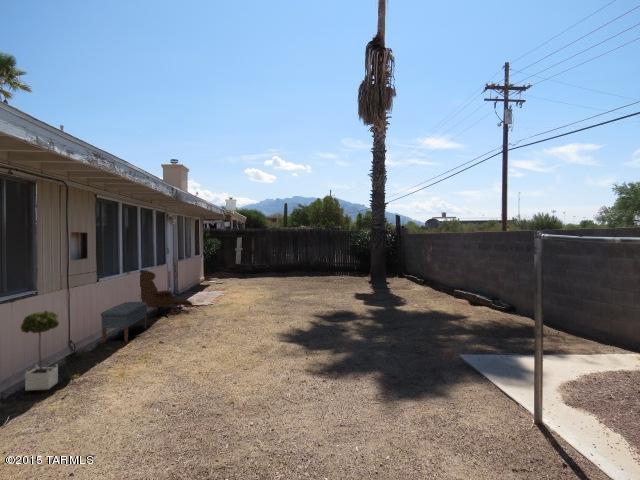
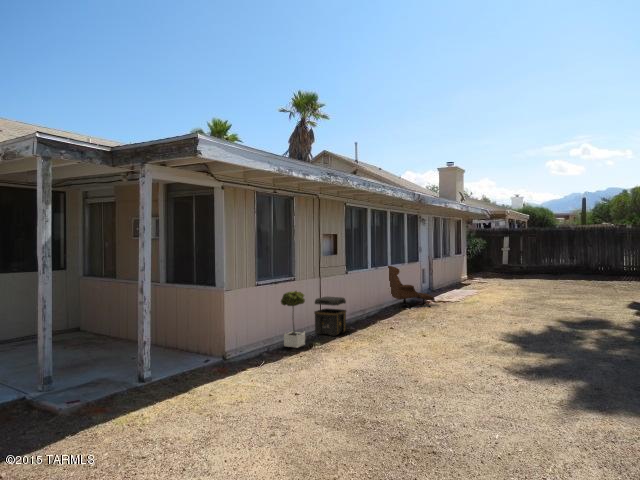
bench: present [101,302,147,343] -> none [348,292,388,324]
toolbox: none [63,313,108,364] -> present [314,297,346,336]

